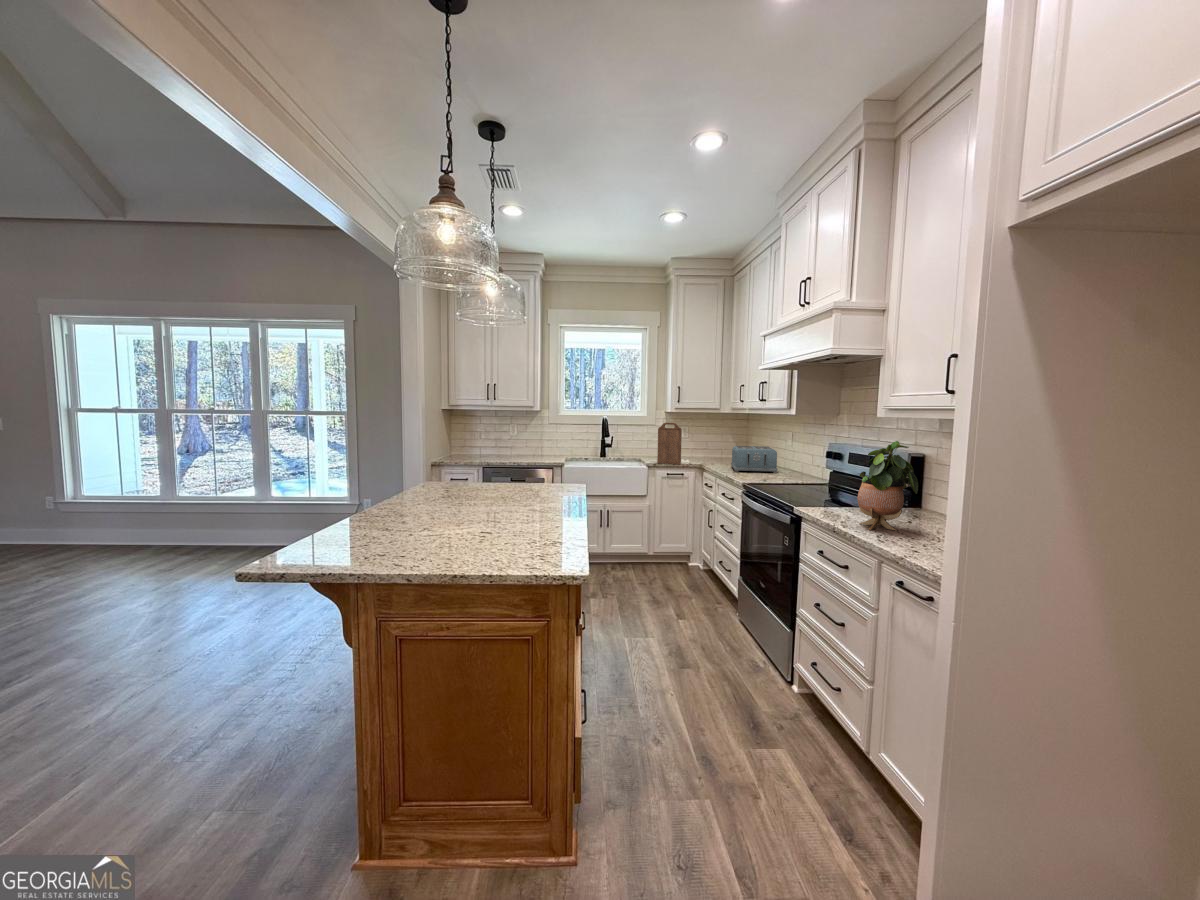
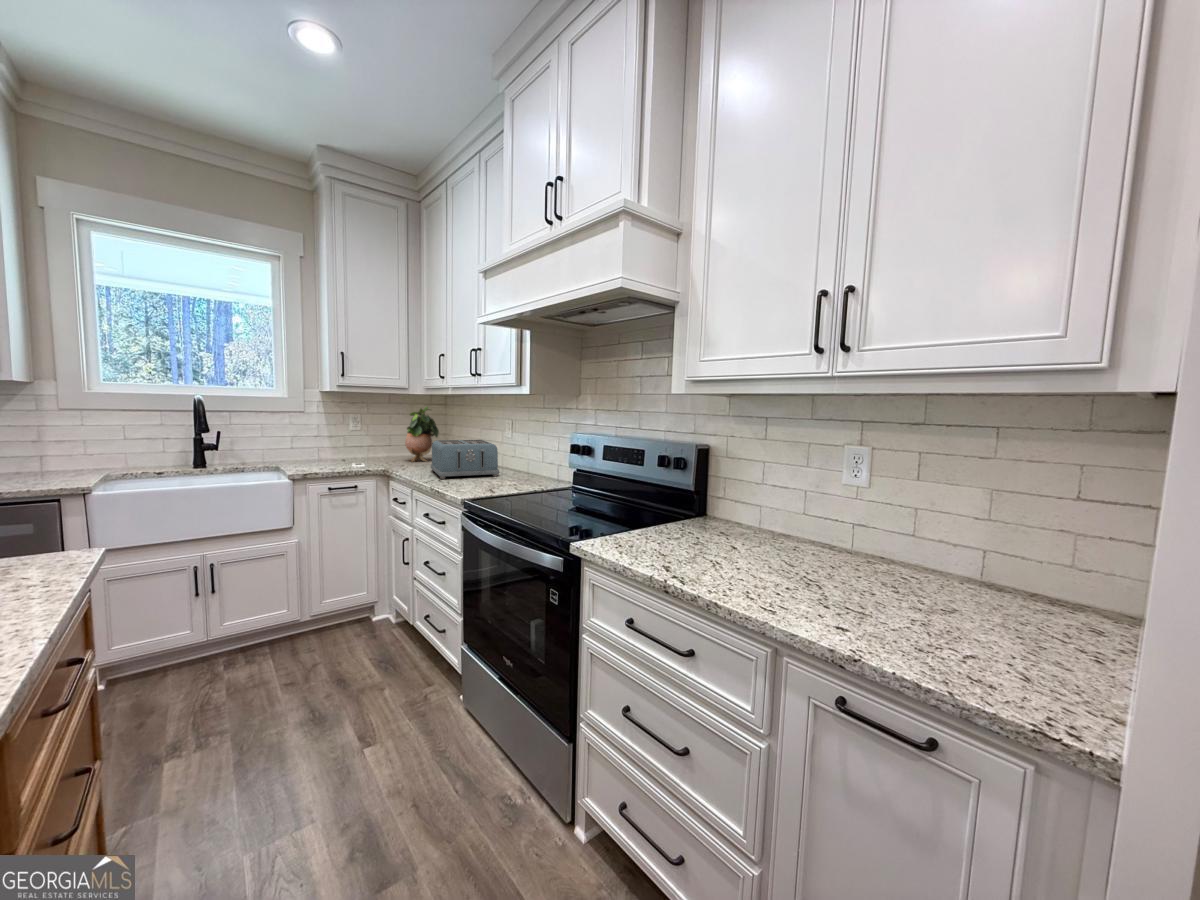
cutting board: present [657,422,682,464] -> none [307,407,351,472]
potted plant: present [857,441,918,531] -> present [405,407,439,462]

